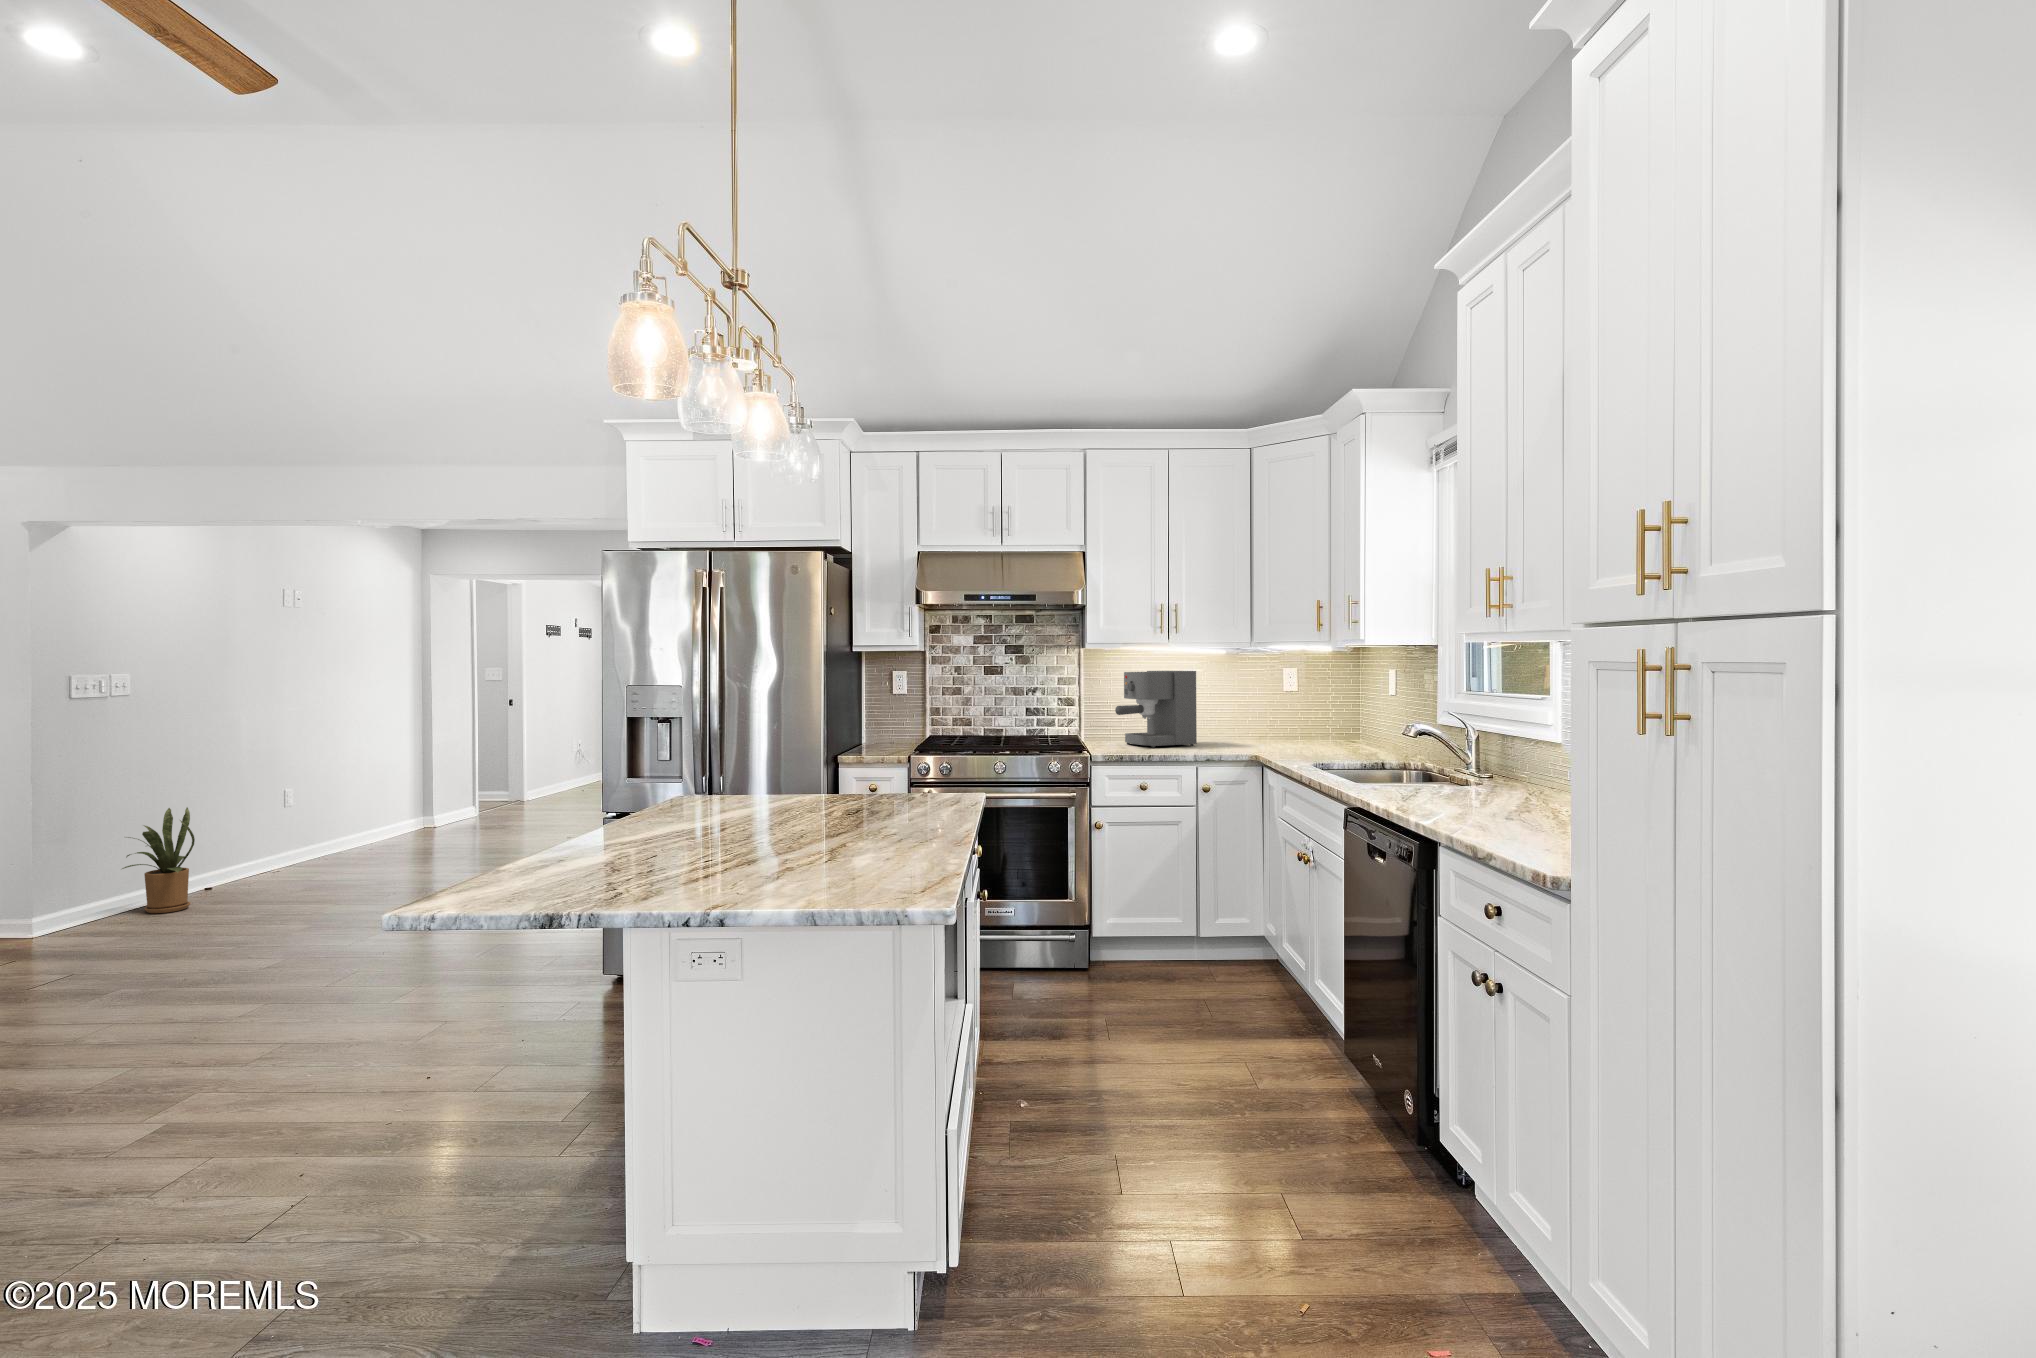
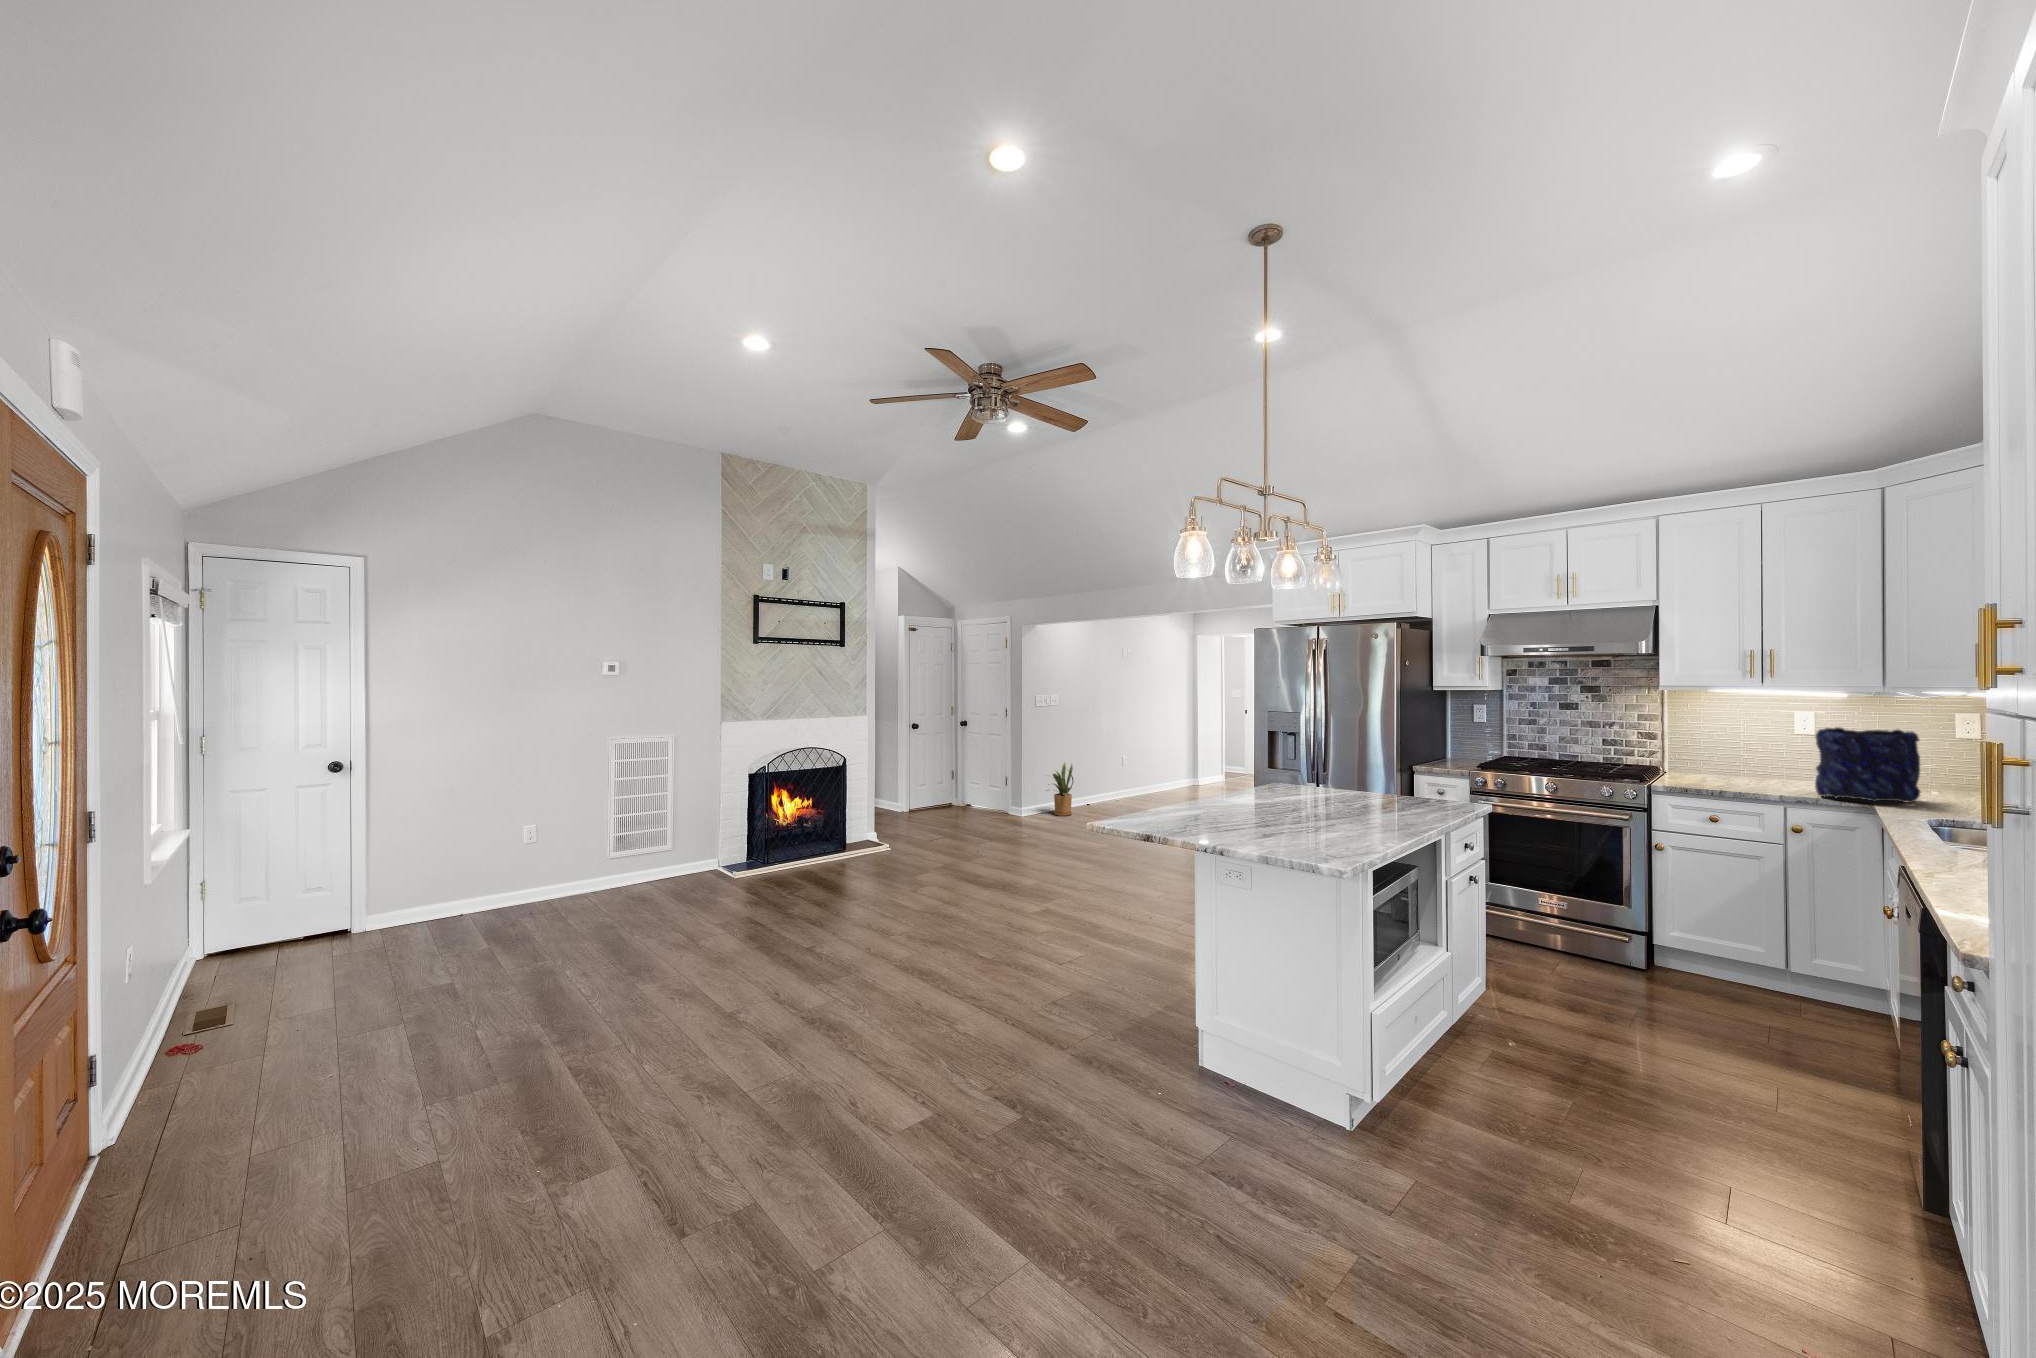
coffee maker: present [1115,671,1197,748] -> none [1692,711,1803,787]
vase: none [1216,682,1285,753] -> present [1815,727,1920,803]

